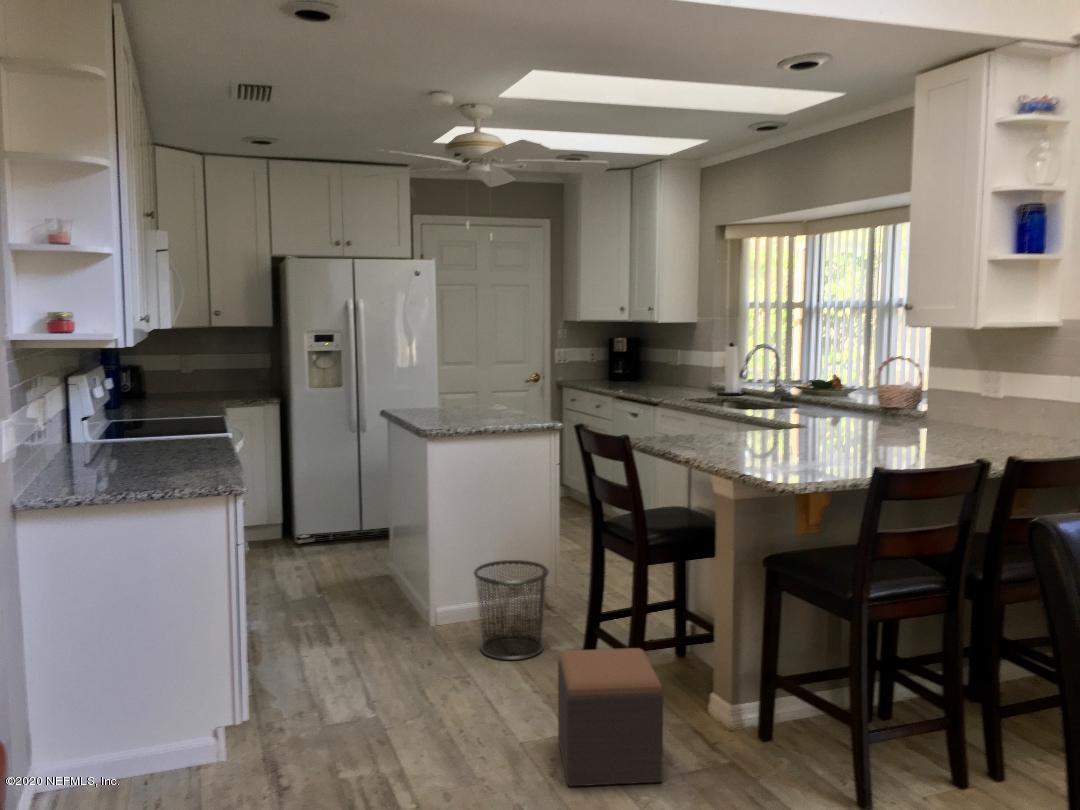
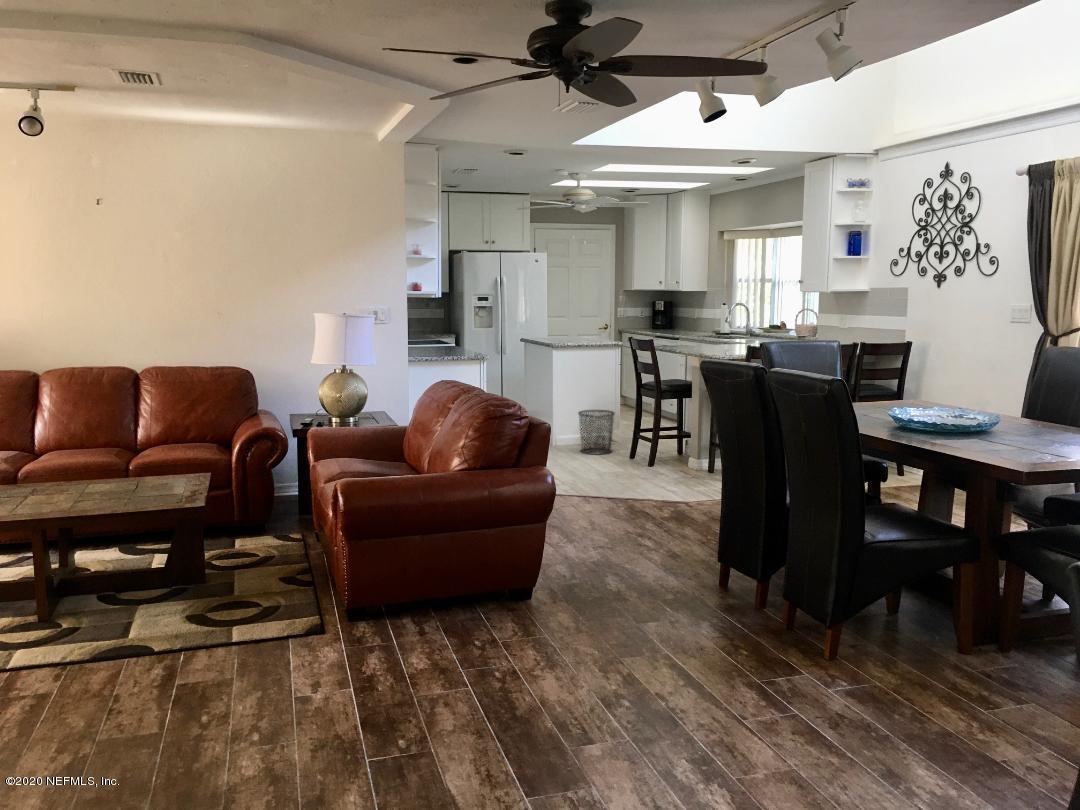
footstool: present [558,648,663,786] -> none [620,431,664,480]

